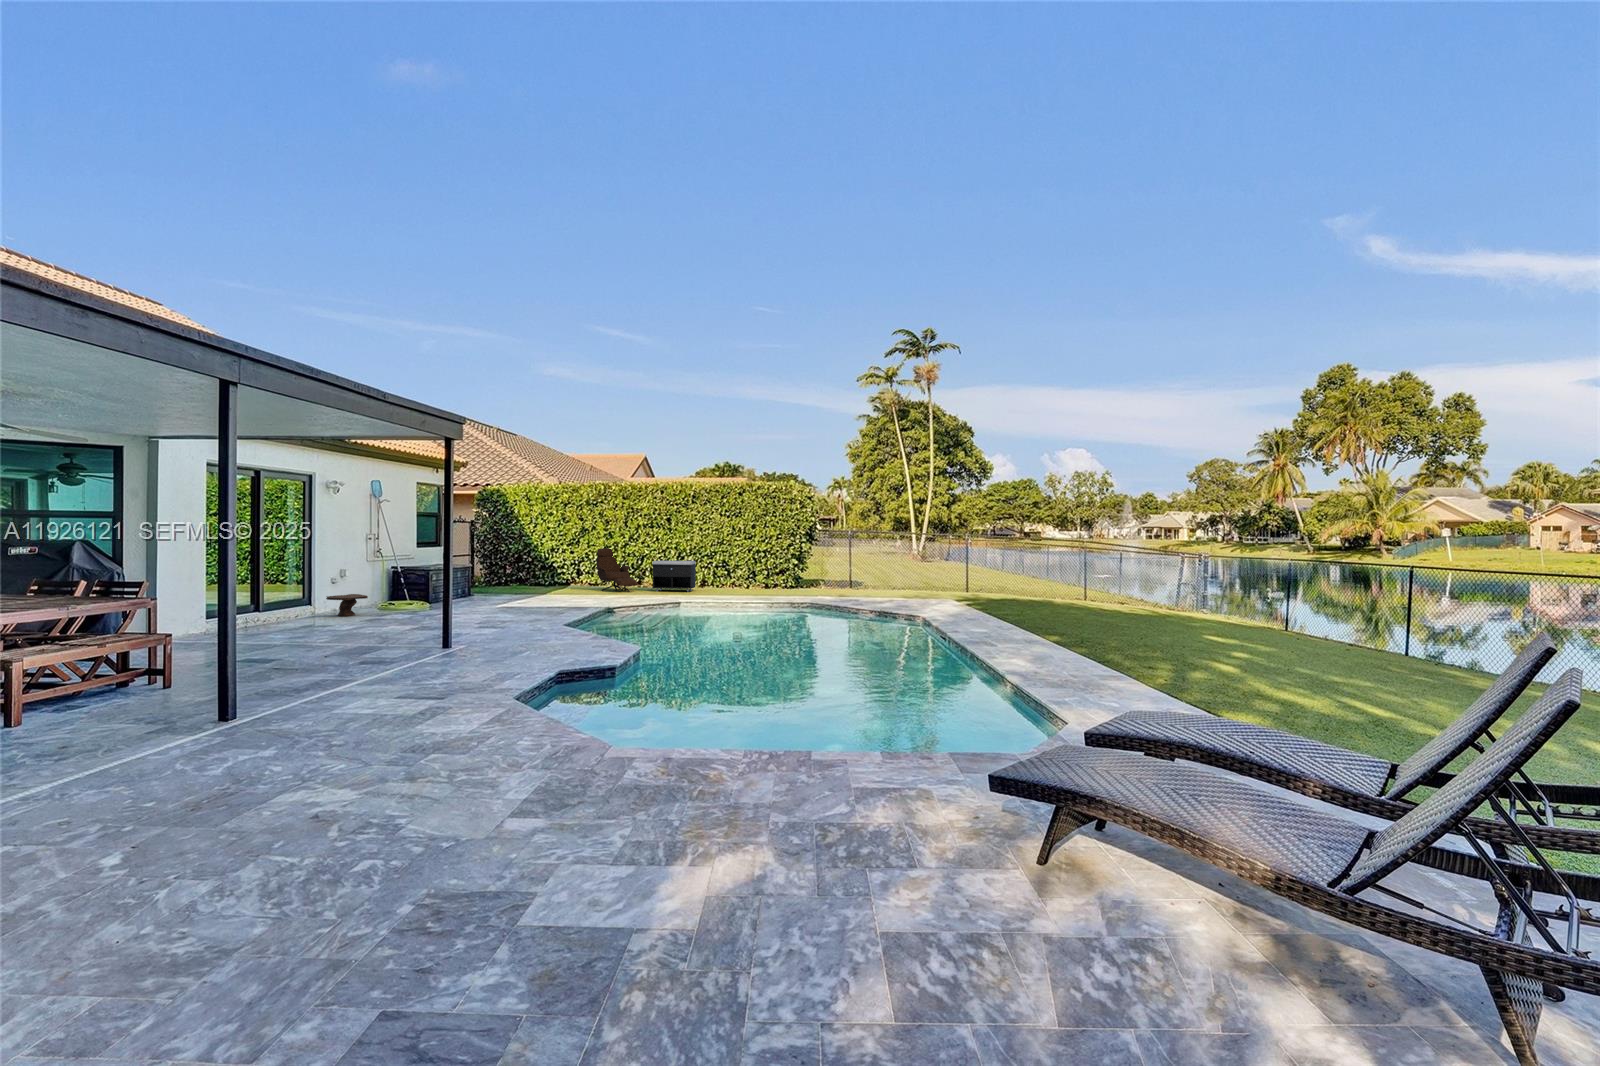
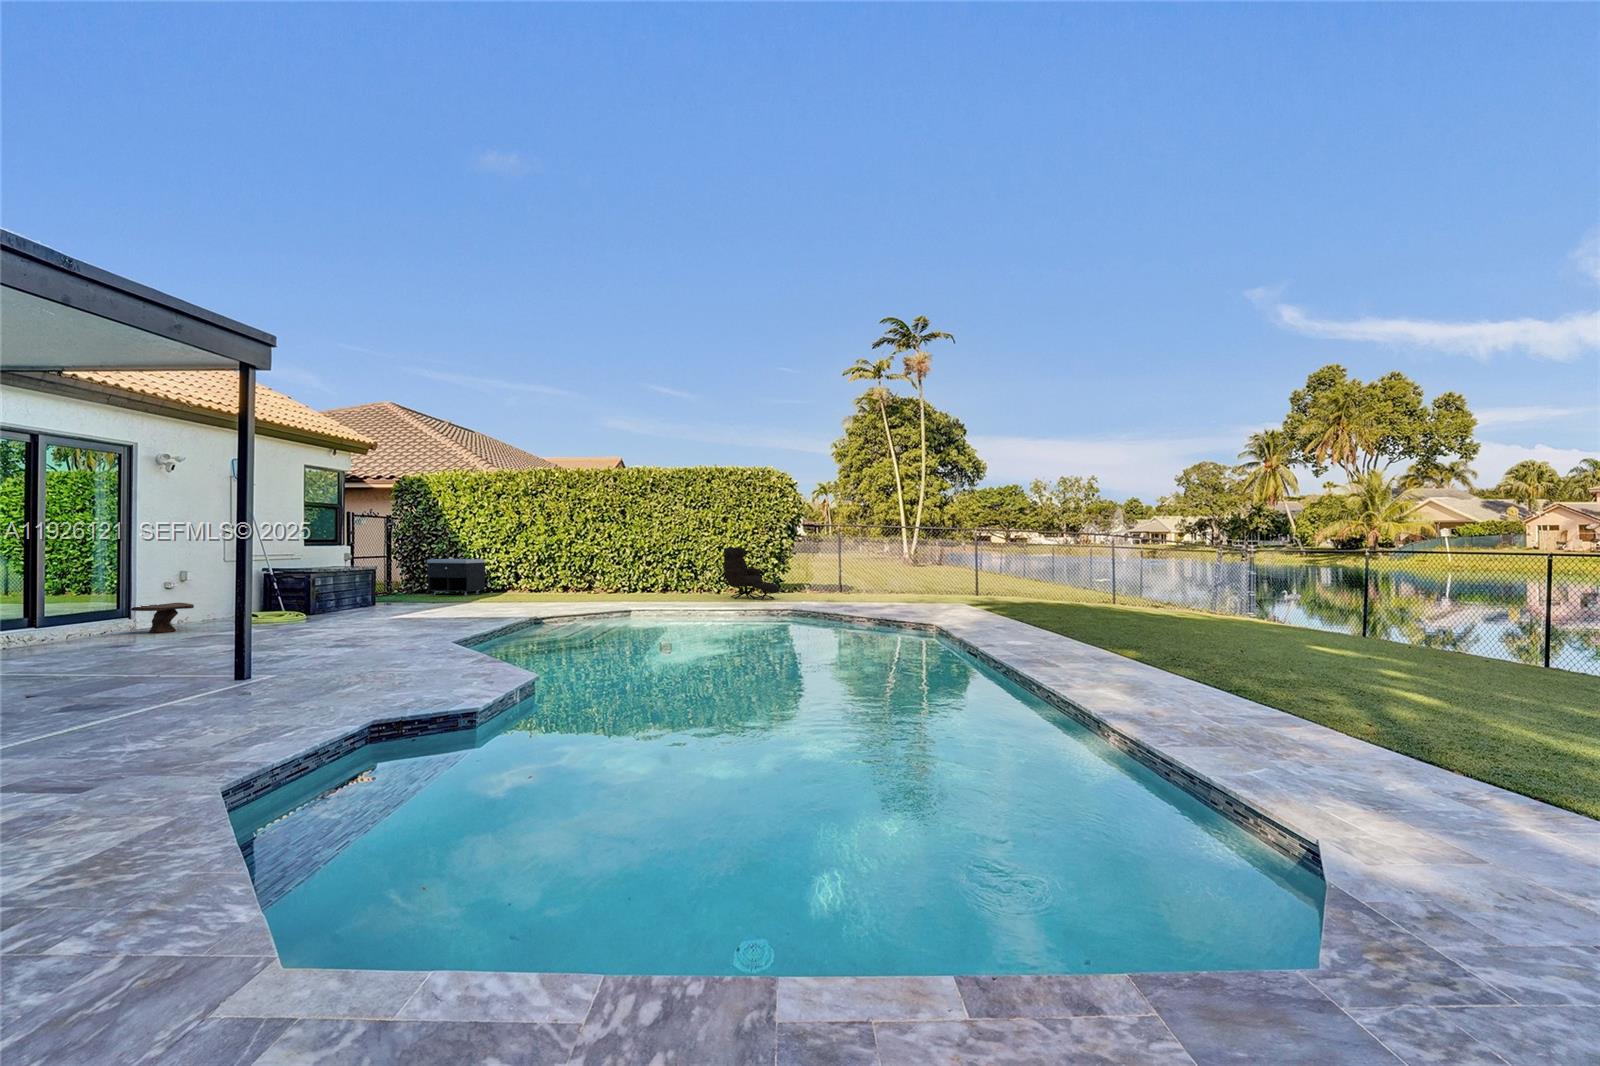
lounge chair: present [596,548,637,592] -> present [724,548,779,600]
storage bench: present [652,561,696,592] -> present [427,559,485,595]

